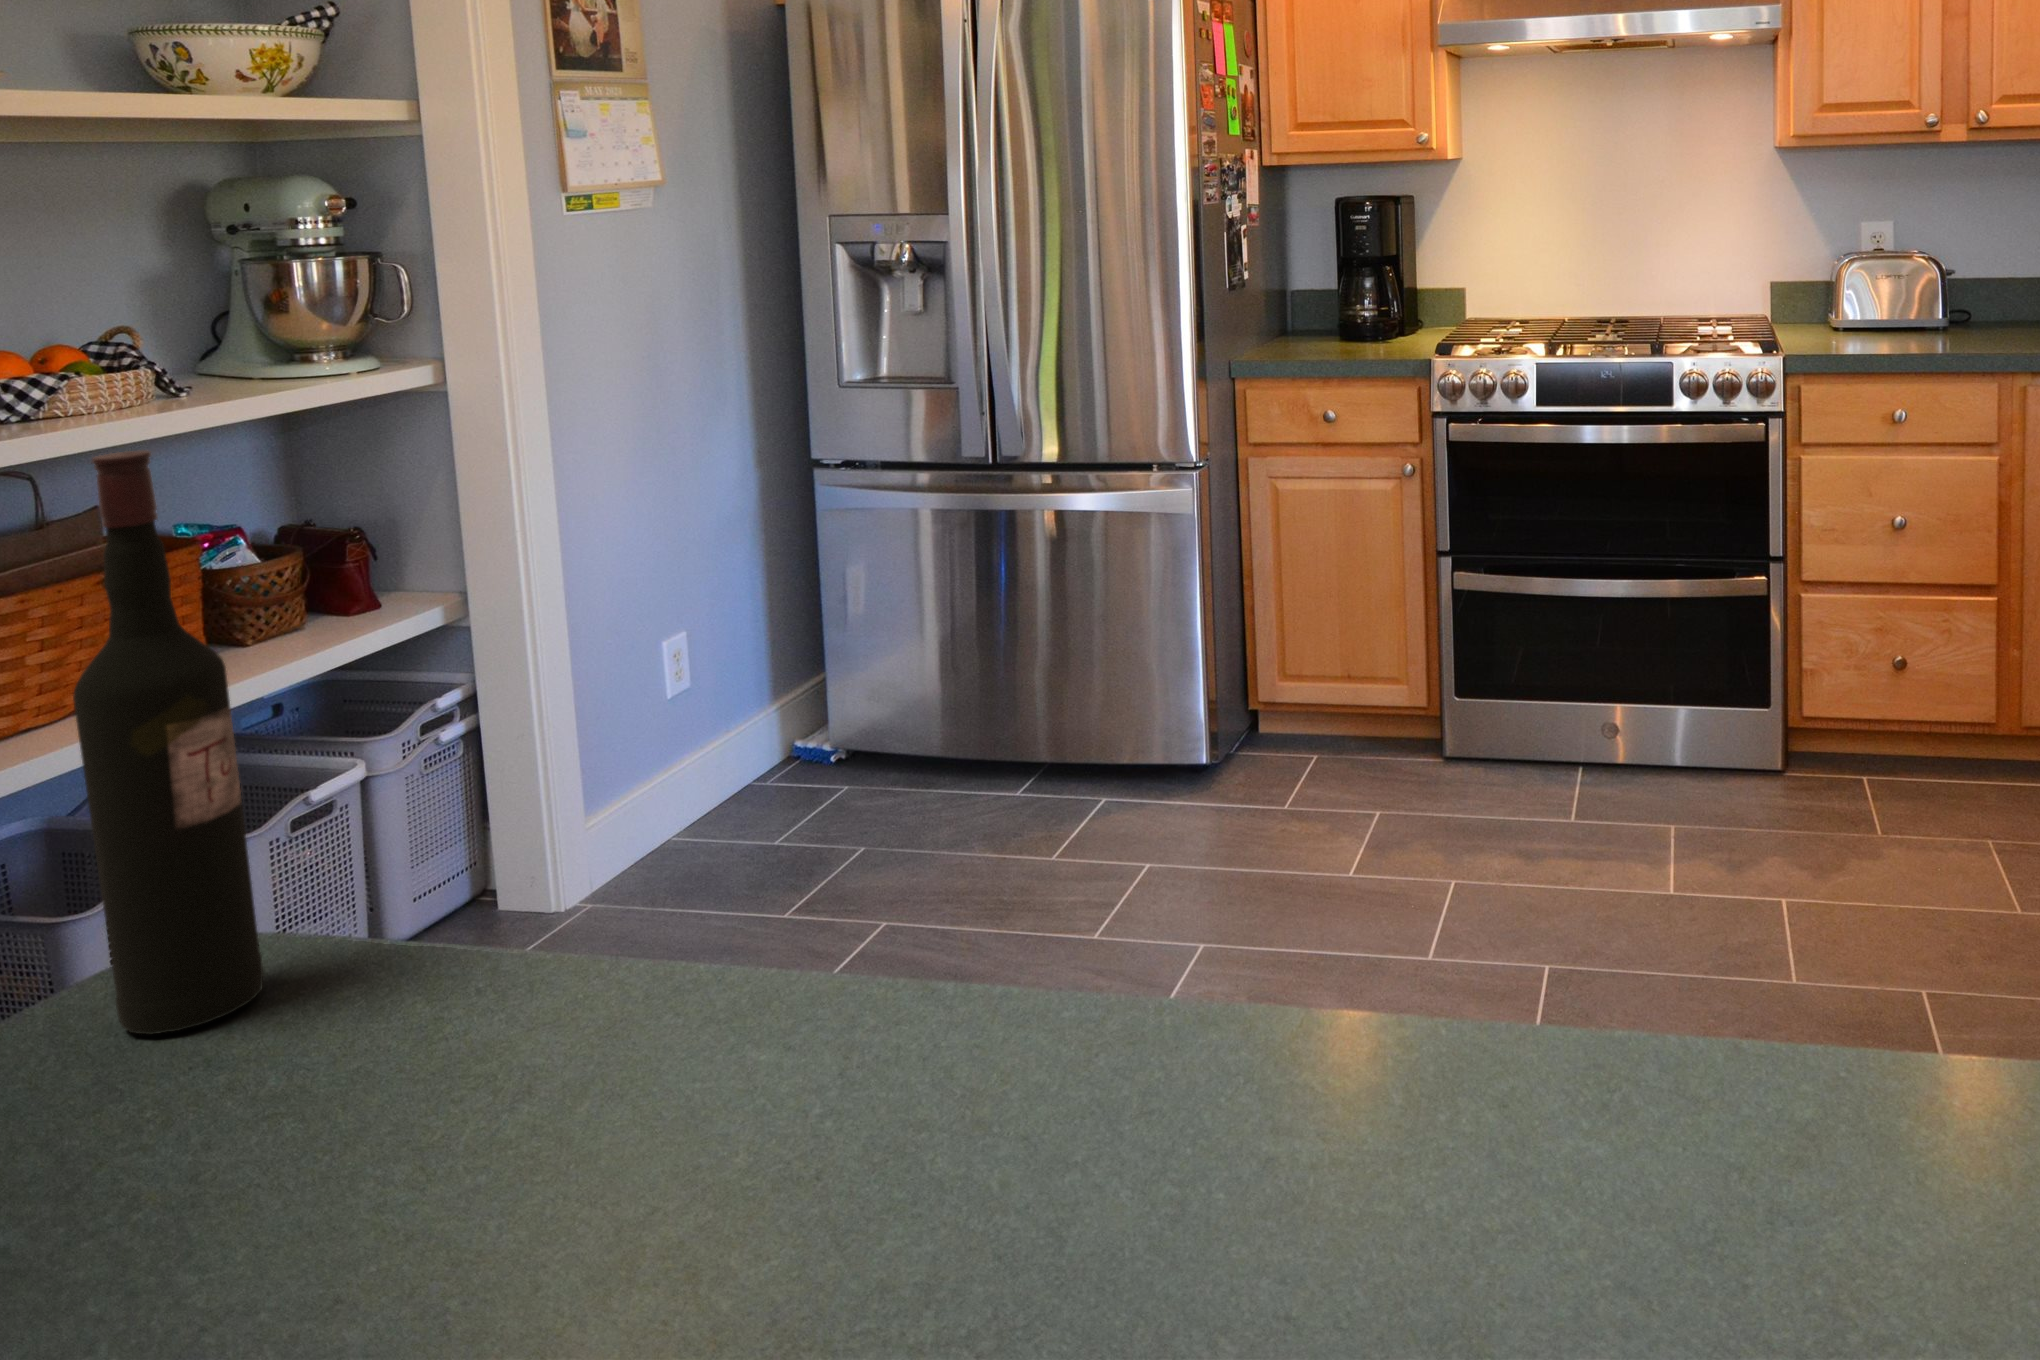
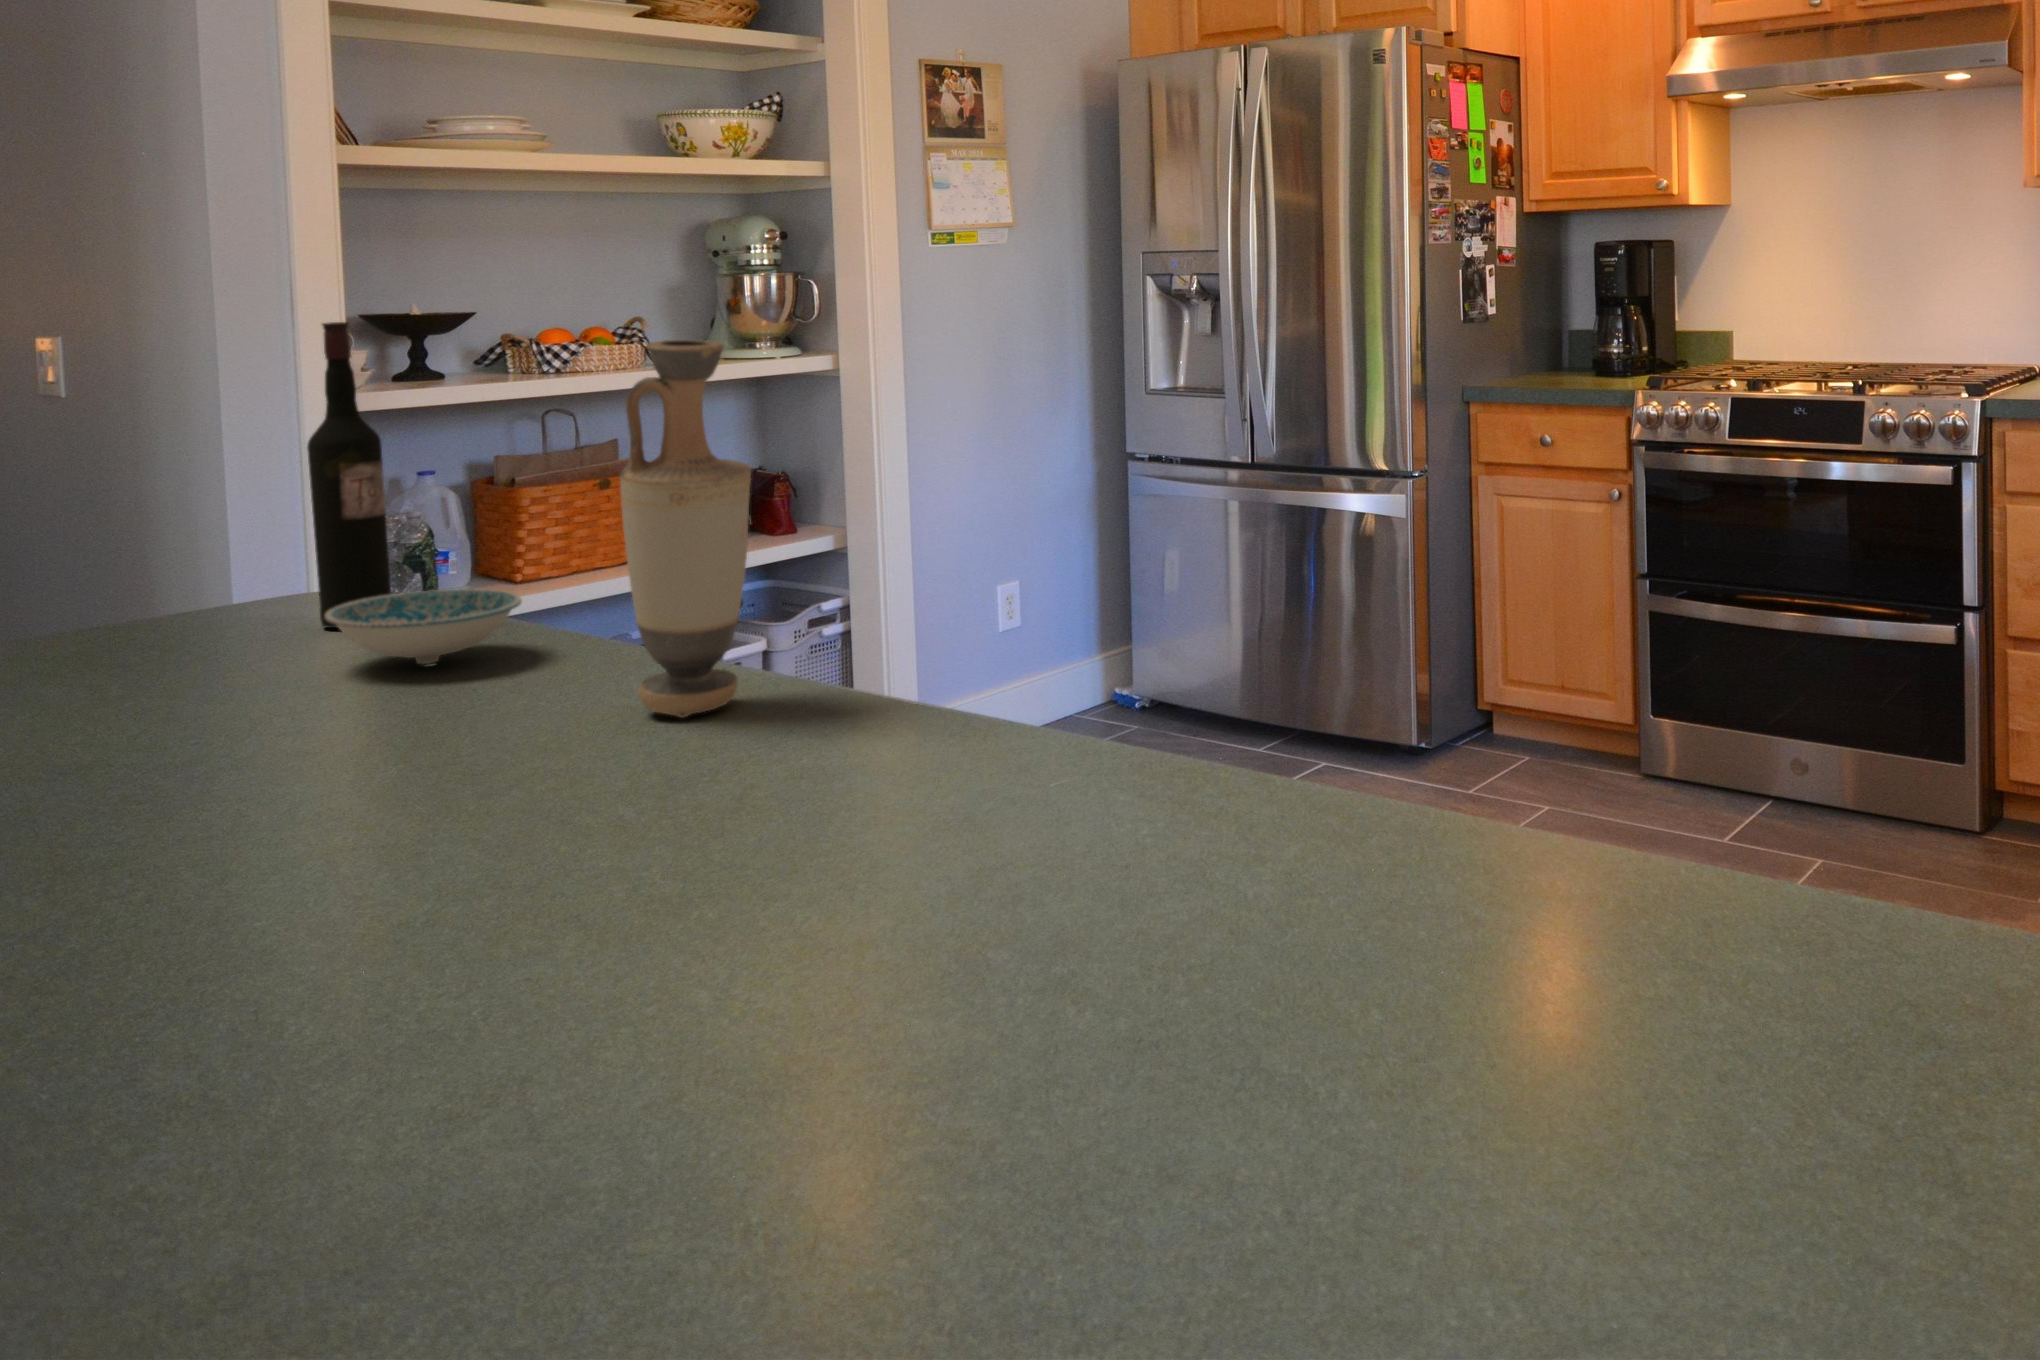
vase: none [1154,497,1375,1171] -> present [620,340,751,718]
ceramic bowl: none [307,930,711,1118] -> present [325,589,521,664]

